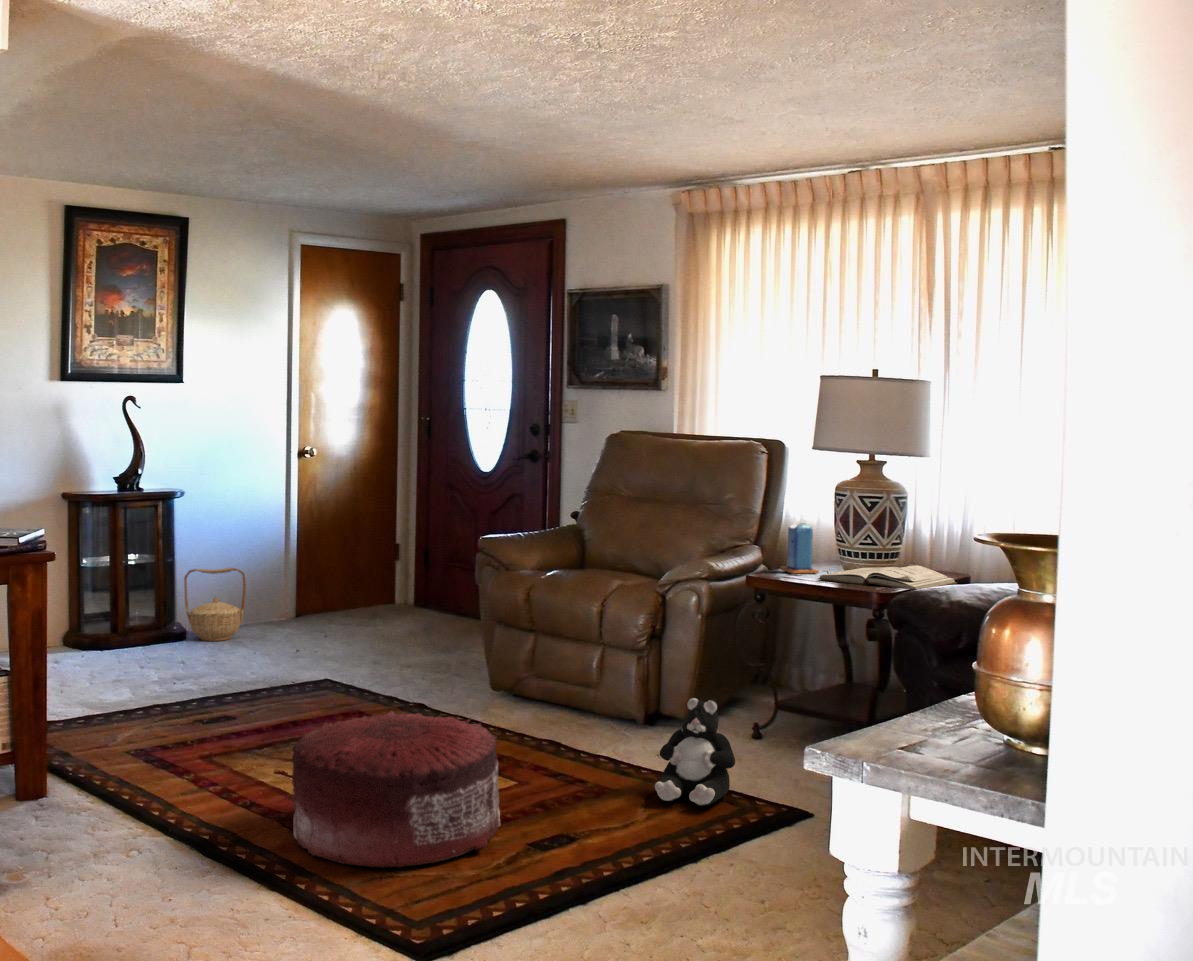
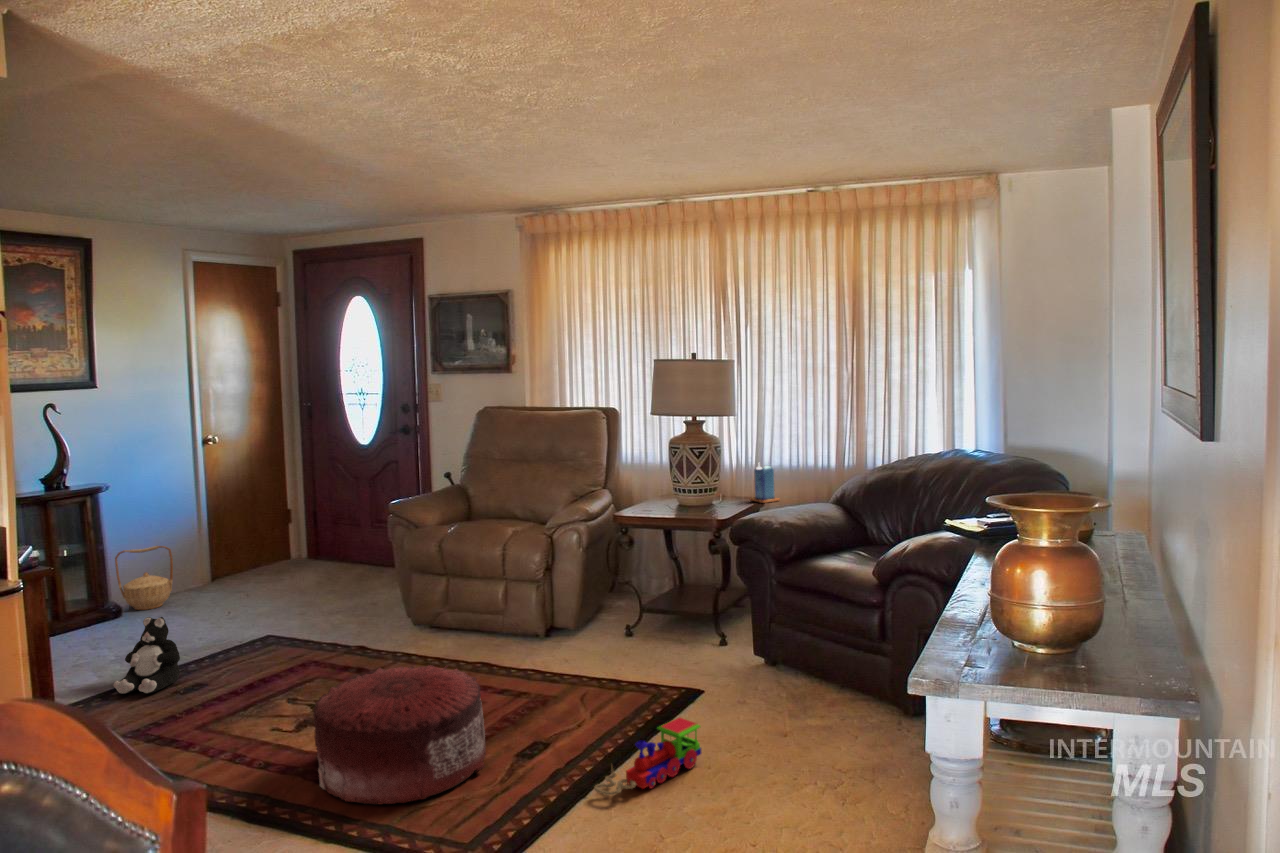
candle: present [780,520,819,574] -> present [750,463,780,503]
book: present [818,565,957,589] -> none [671,497,767,519]
plush toy: present [655,697,735,806] -> present [114,617,180,694]
toy train: none [602,822,764,903] -> present [594,718,701,795]

